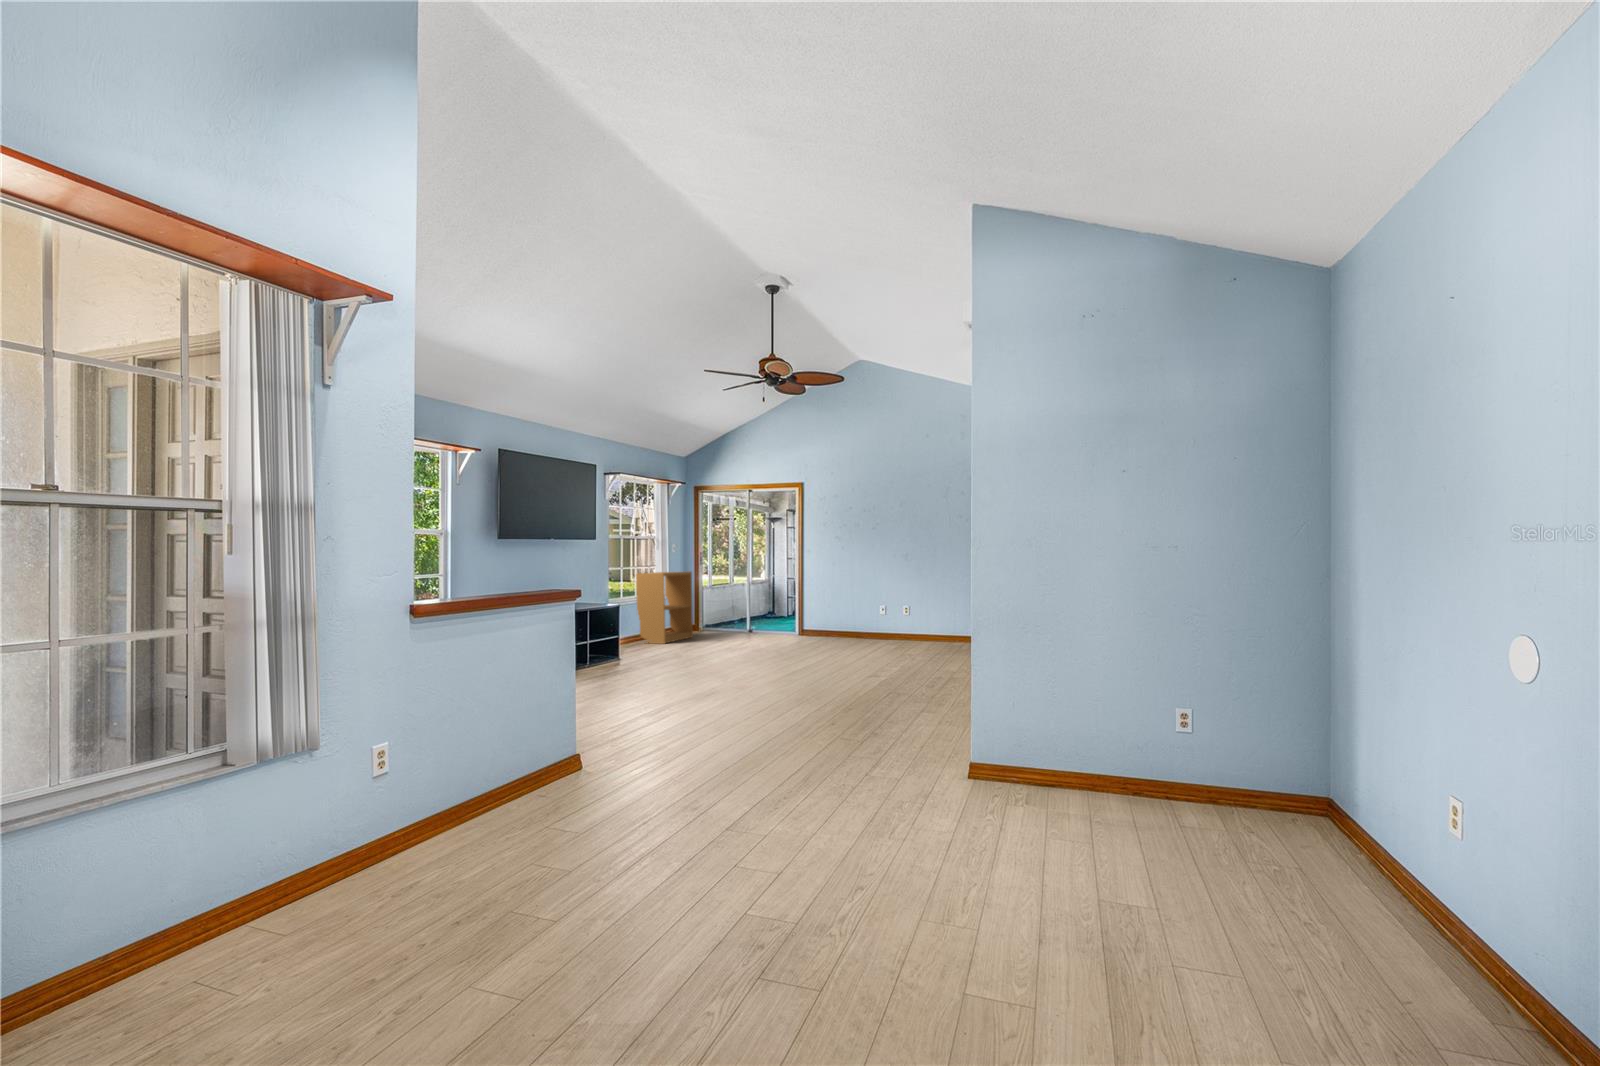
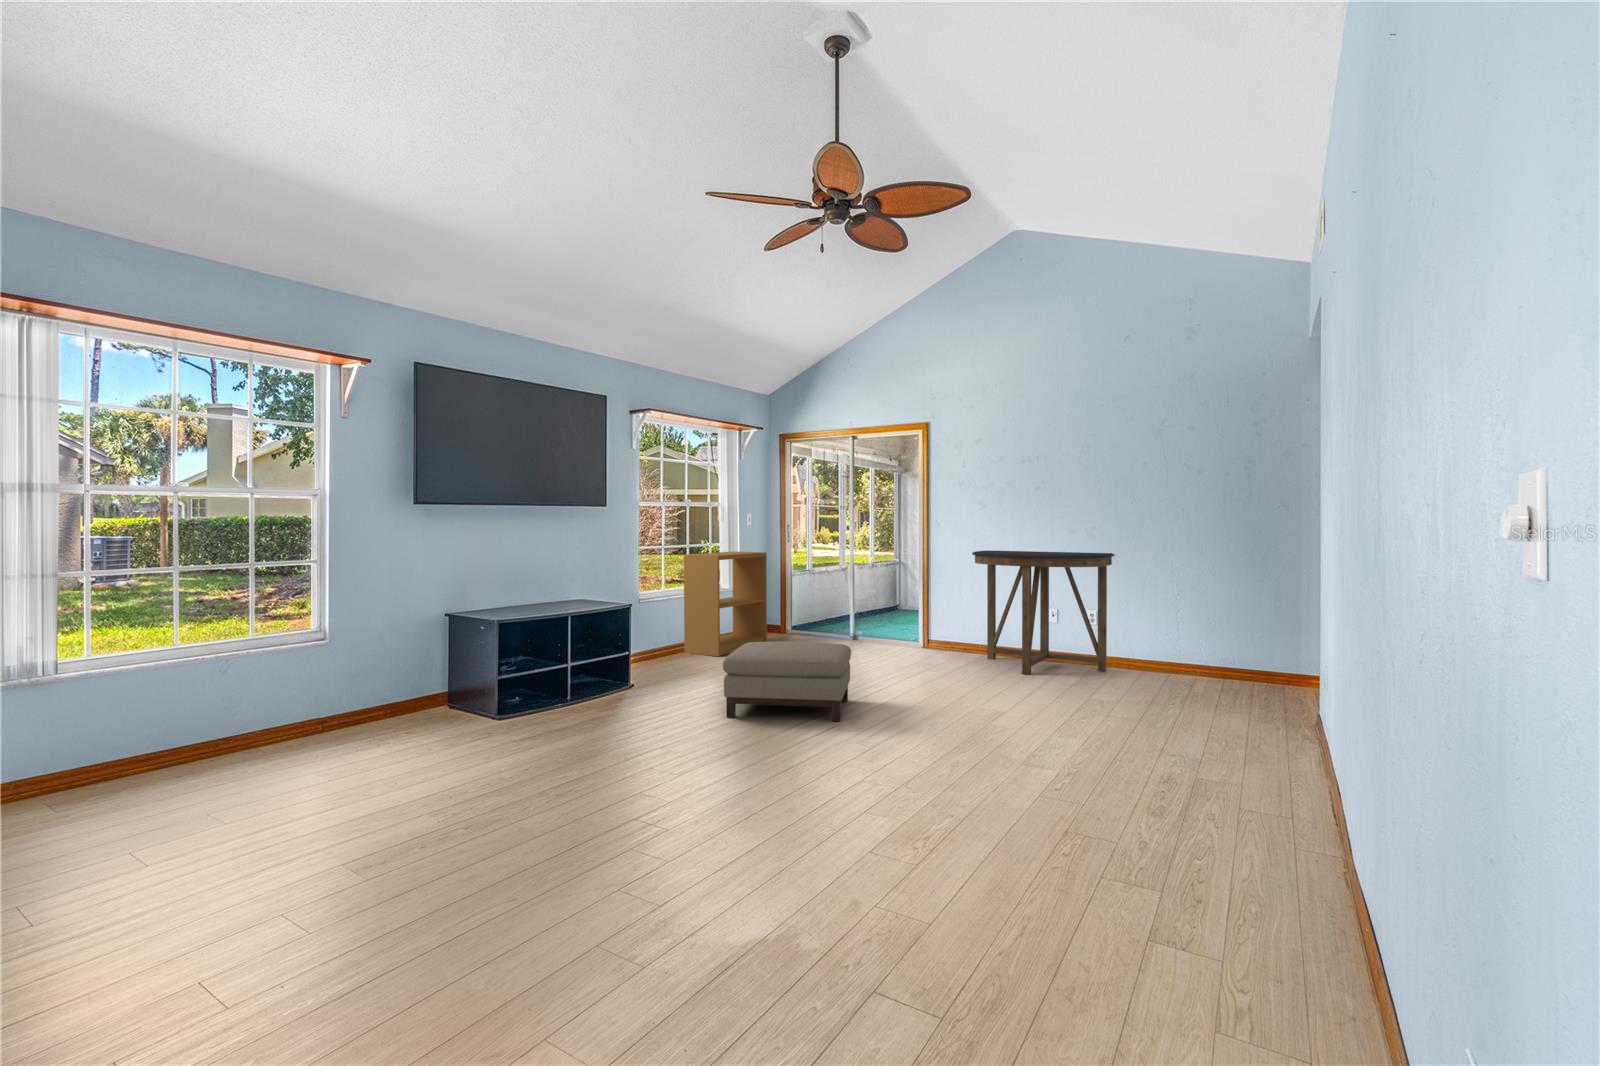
console table: none [835,564,922,642] -> present [972,550,1115,675]
ottoman: none [697,620,771,665] -> present [723,641,851,721]

